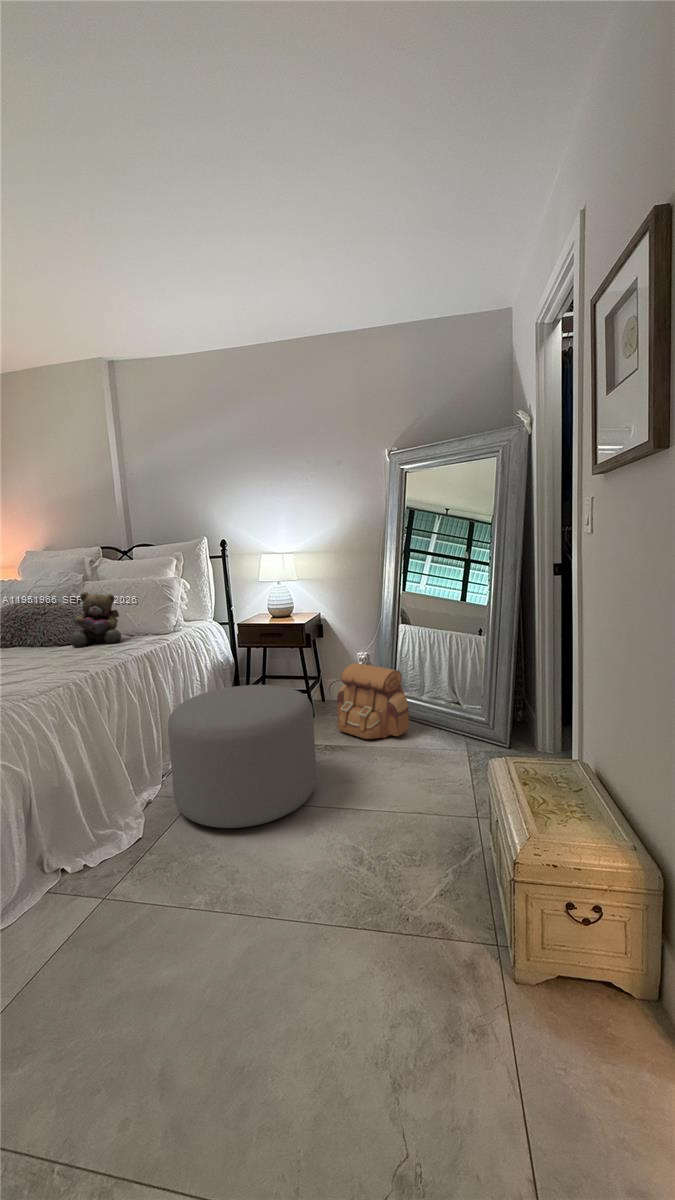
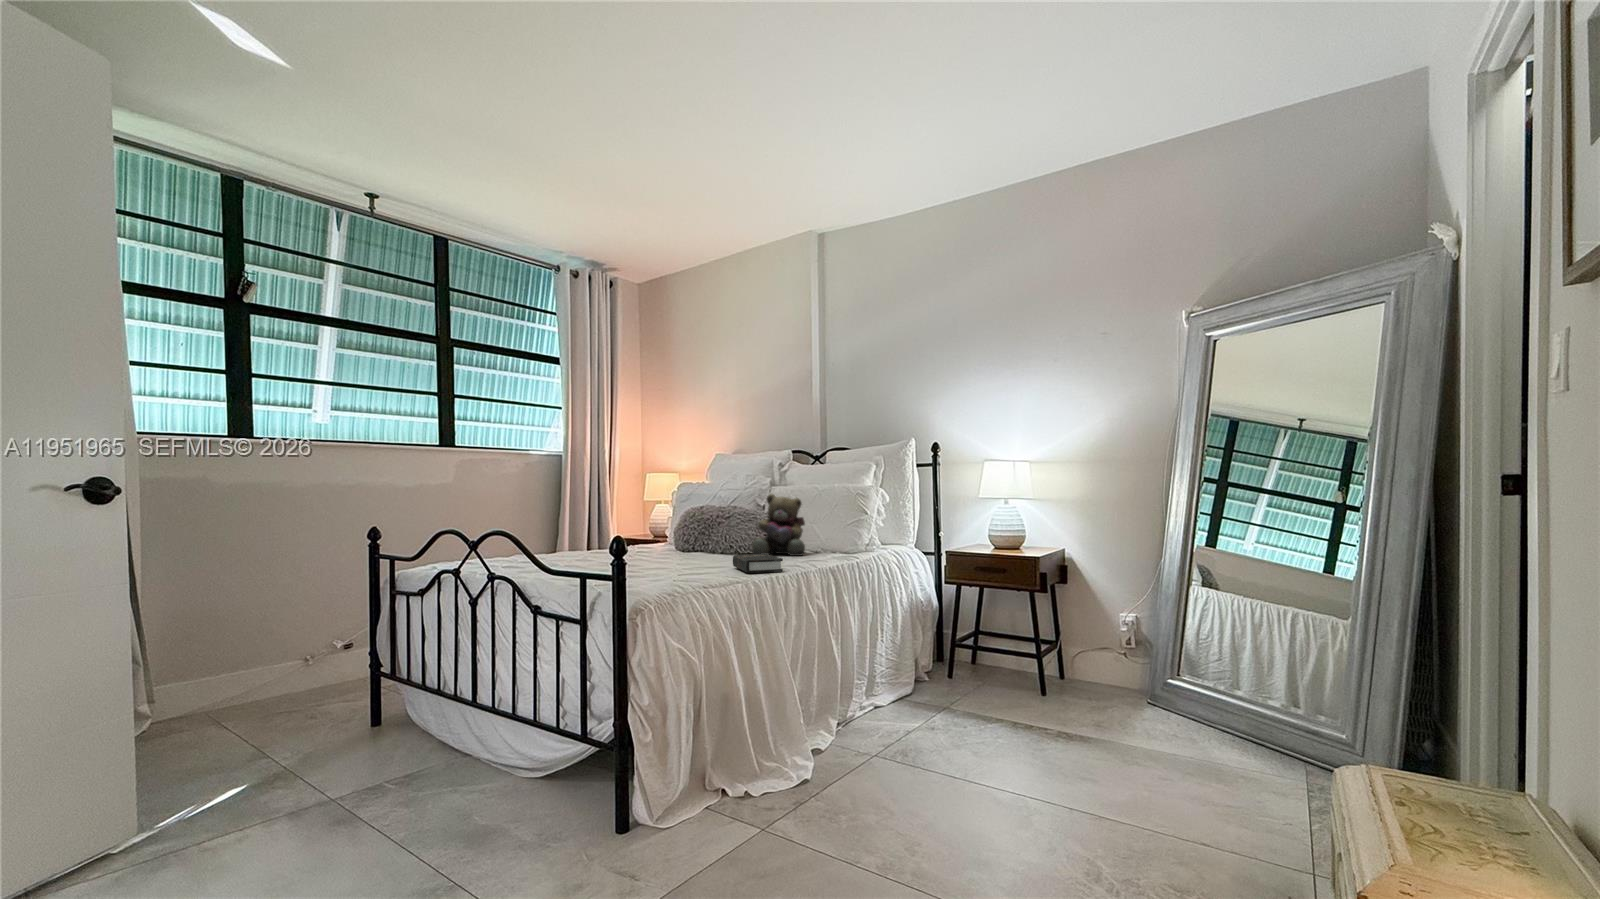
hardback book: none [51,649,102,673] -> present [733,553,783,573]
backpack: present [337,663,409,739] -> none [1081,622,1198,739]
ottoman: present [168,685,316,828] -> none [849,622,1038,799]

